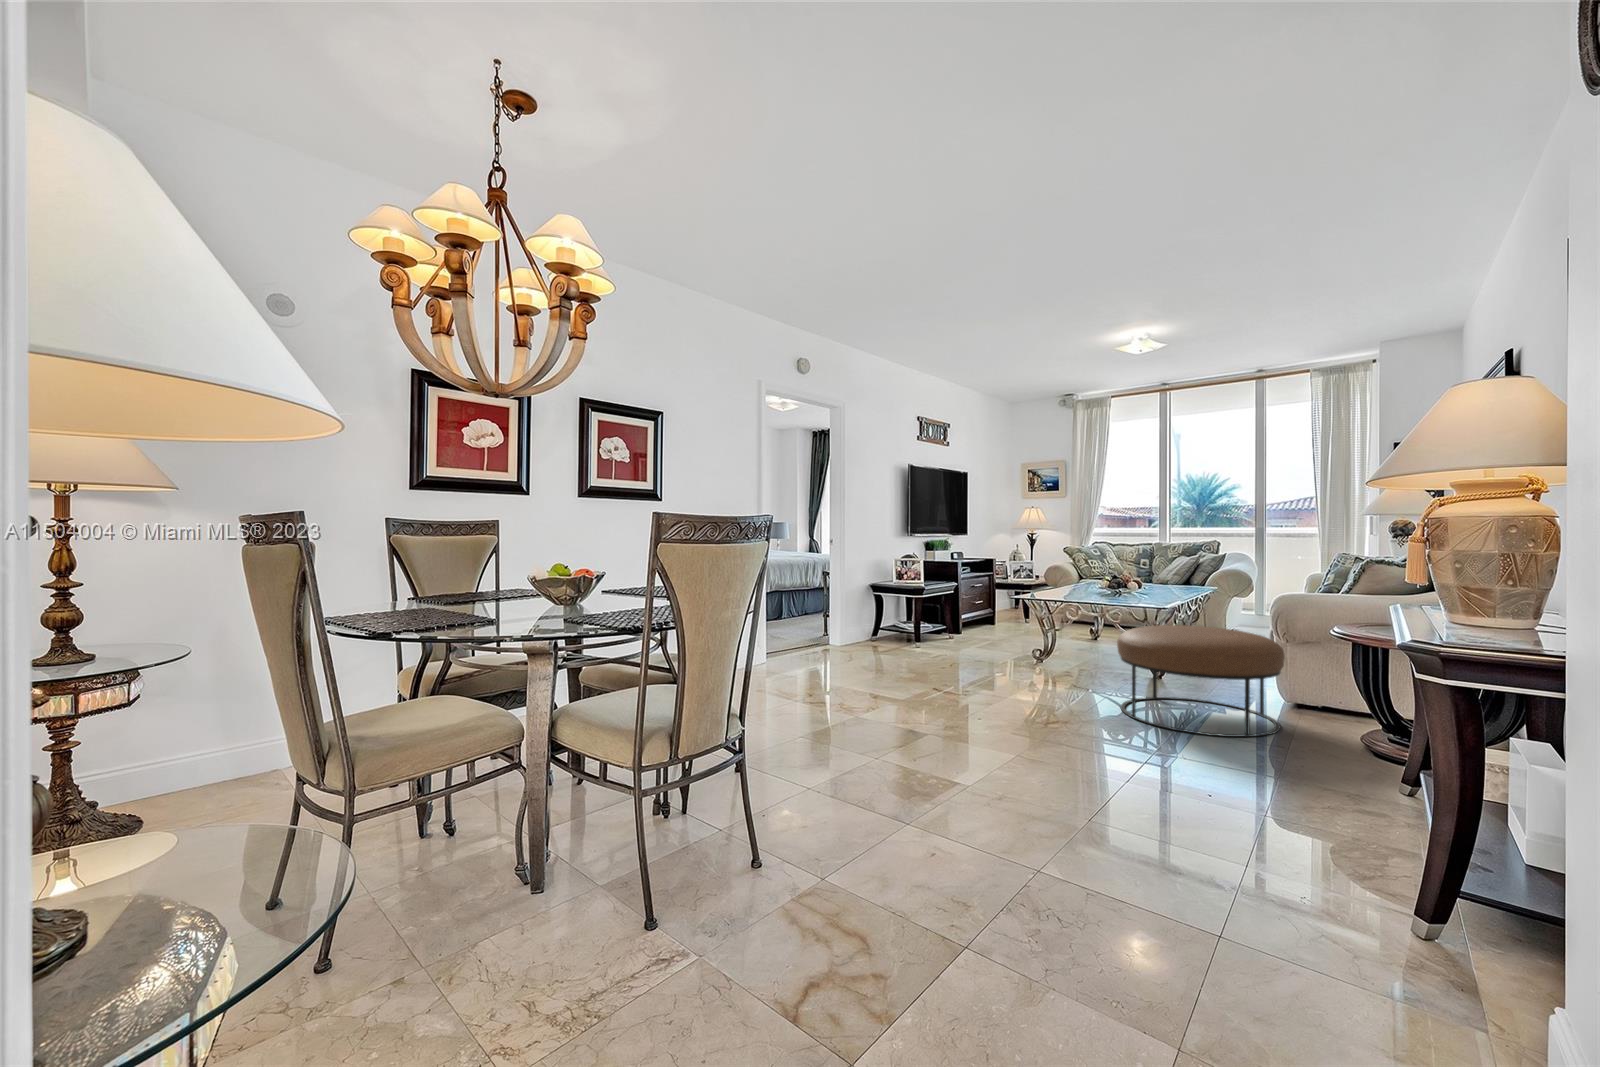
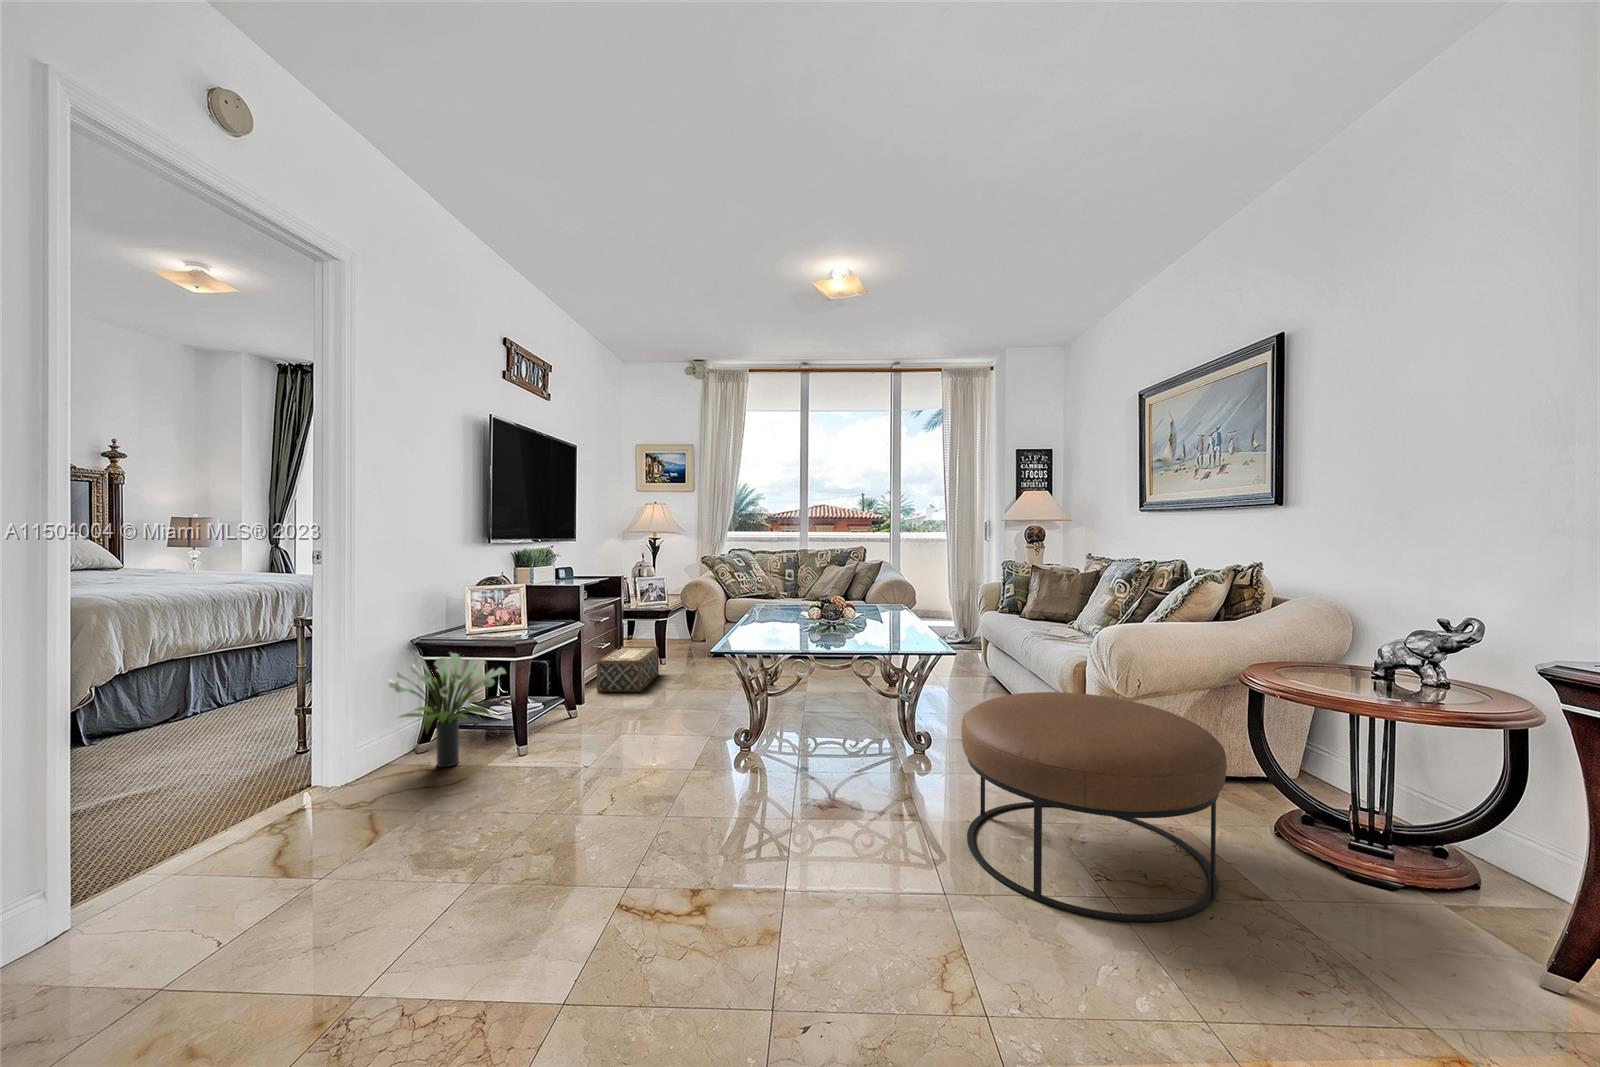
potted plant: none [857,588,910,646] -> present [388,653,506,767]
woven basket: none [973,606,1020,633] -> present [597,646,659,692]

